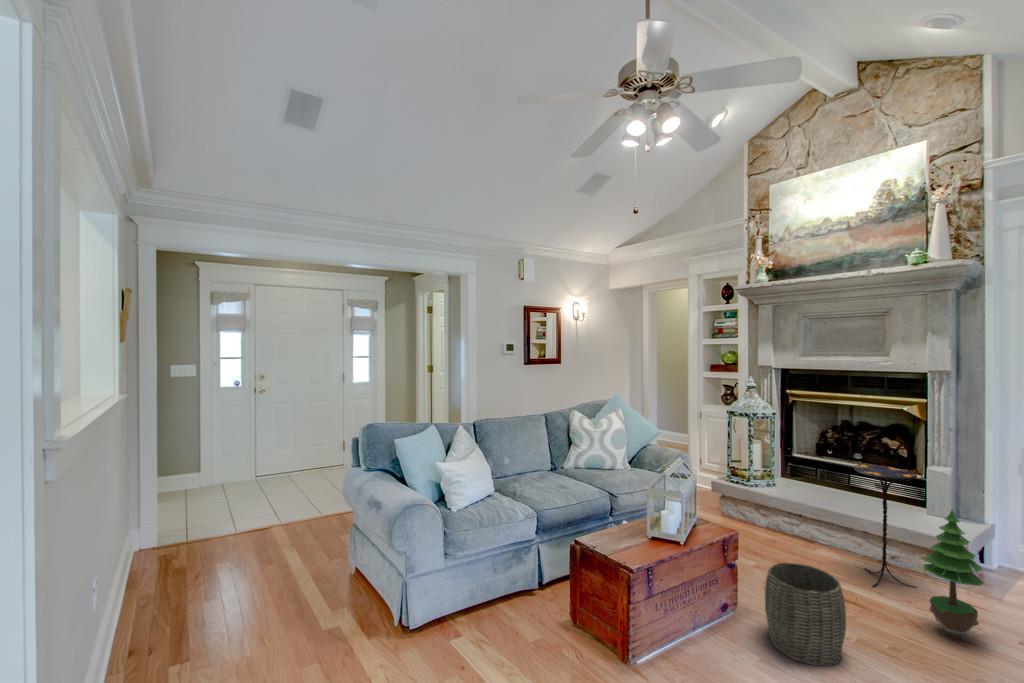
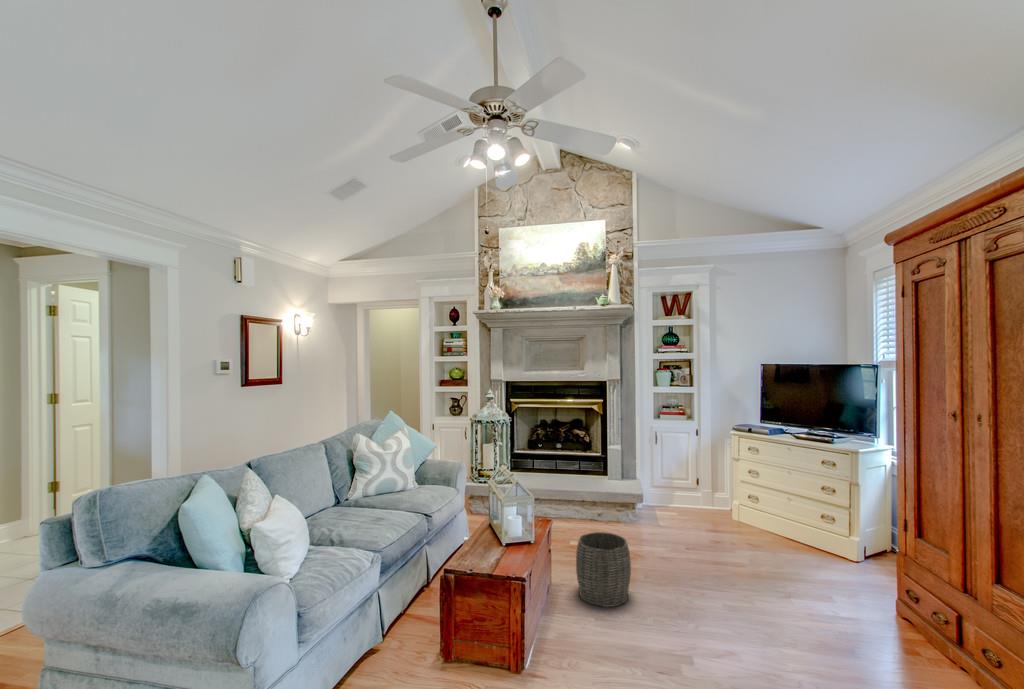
side table: present [854,464,917,587] -> none [586,450,623,540]
potted tree: present [923,510,983,636] -> none [642,471,673,555]

